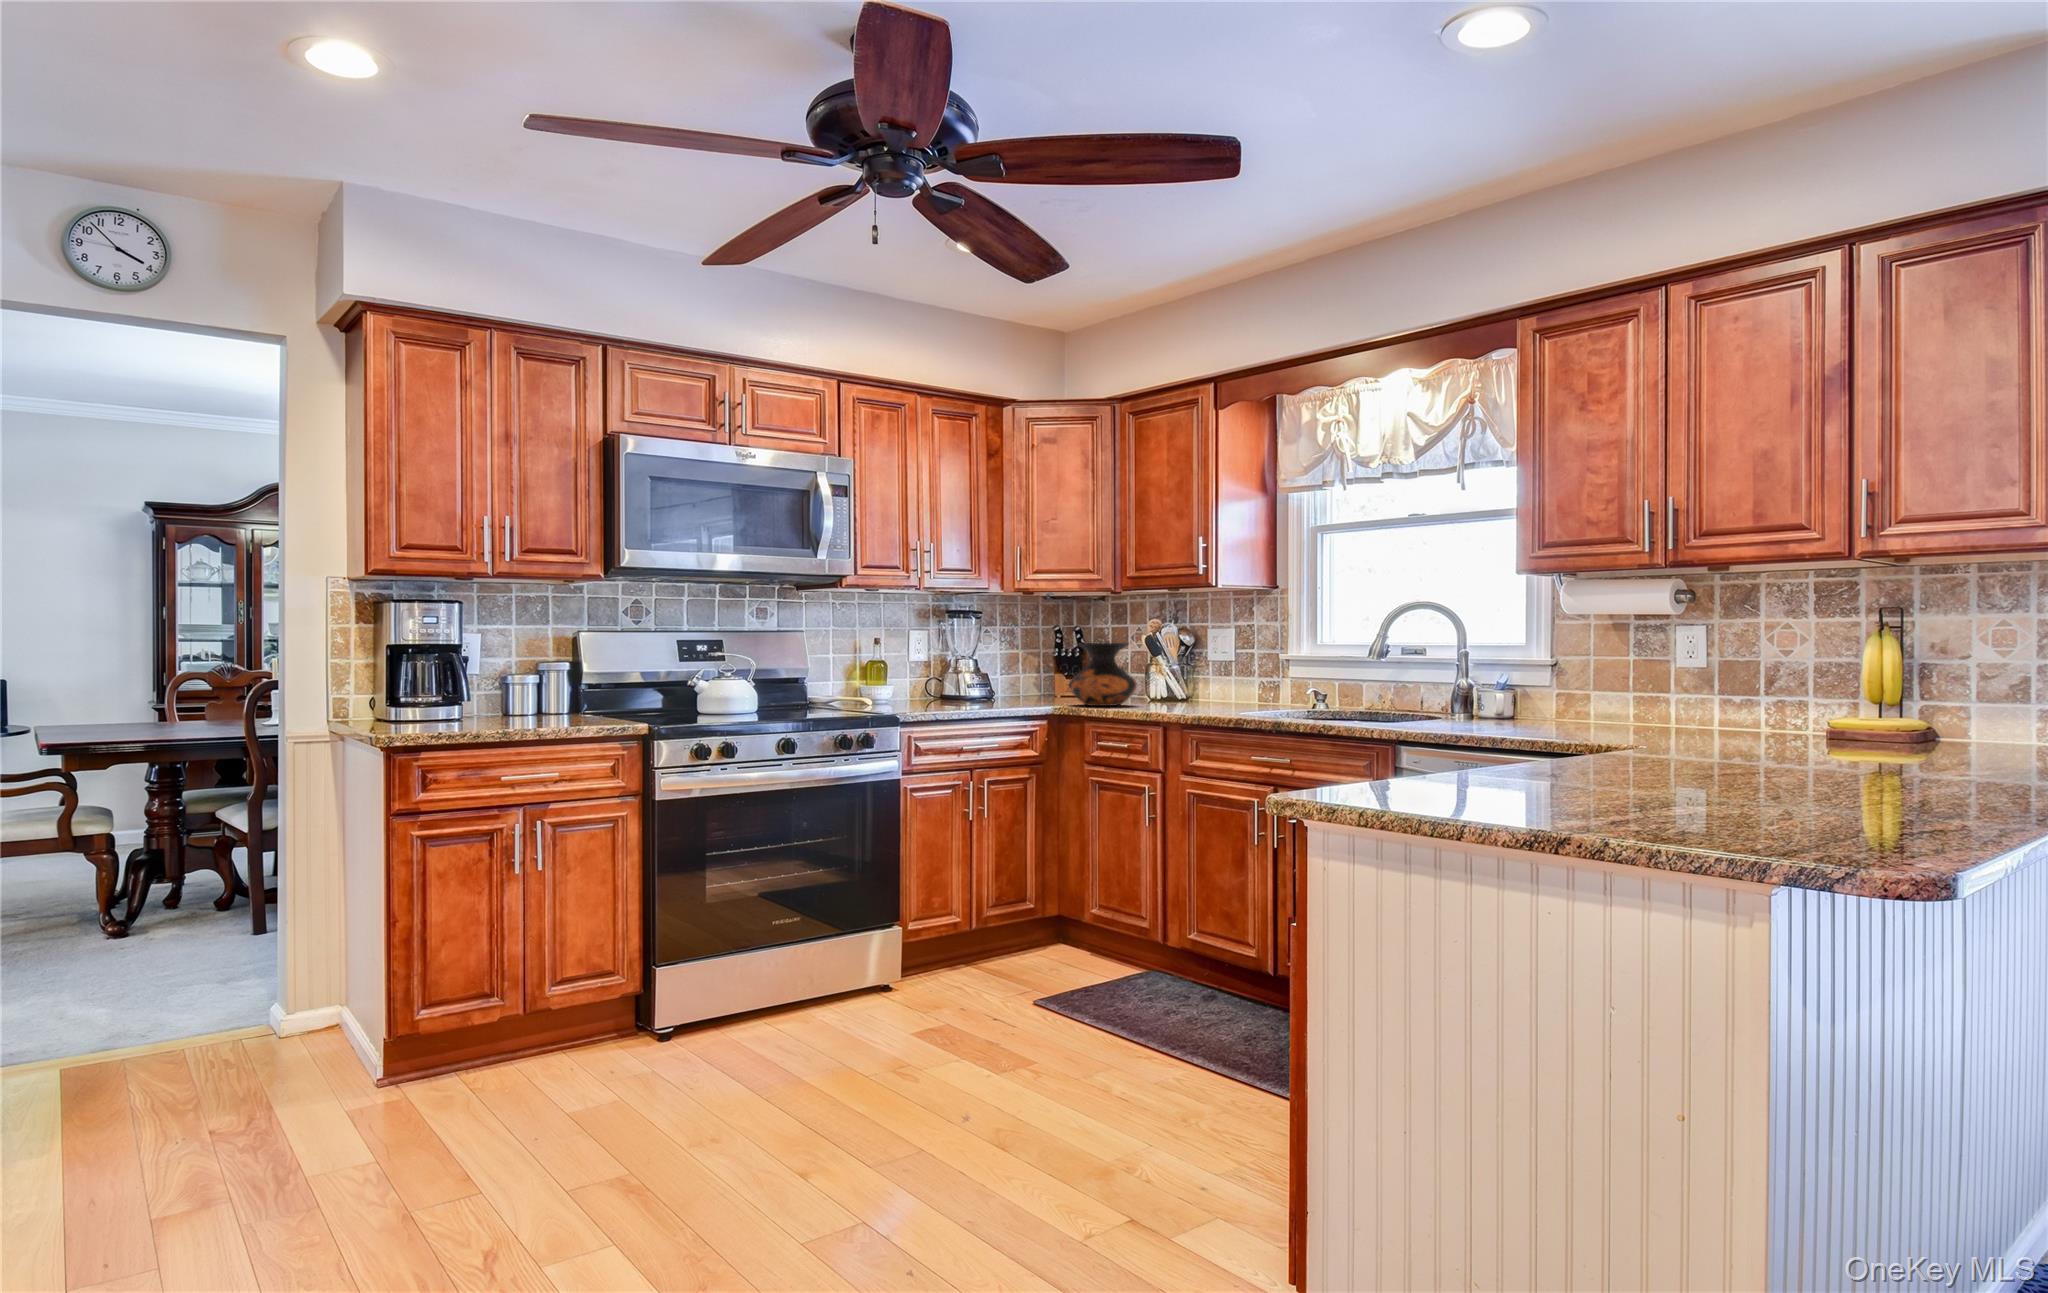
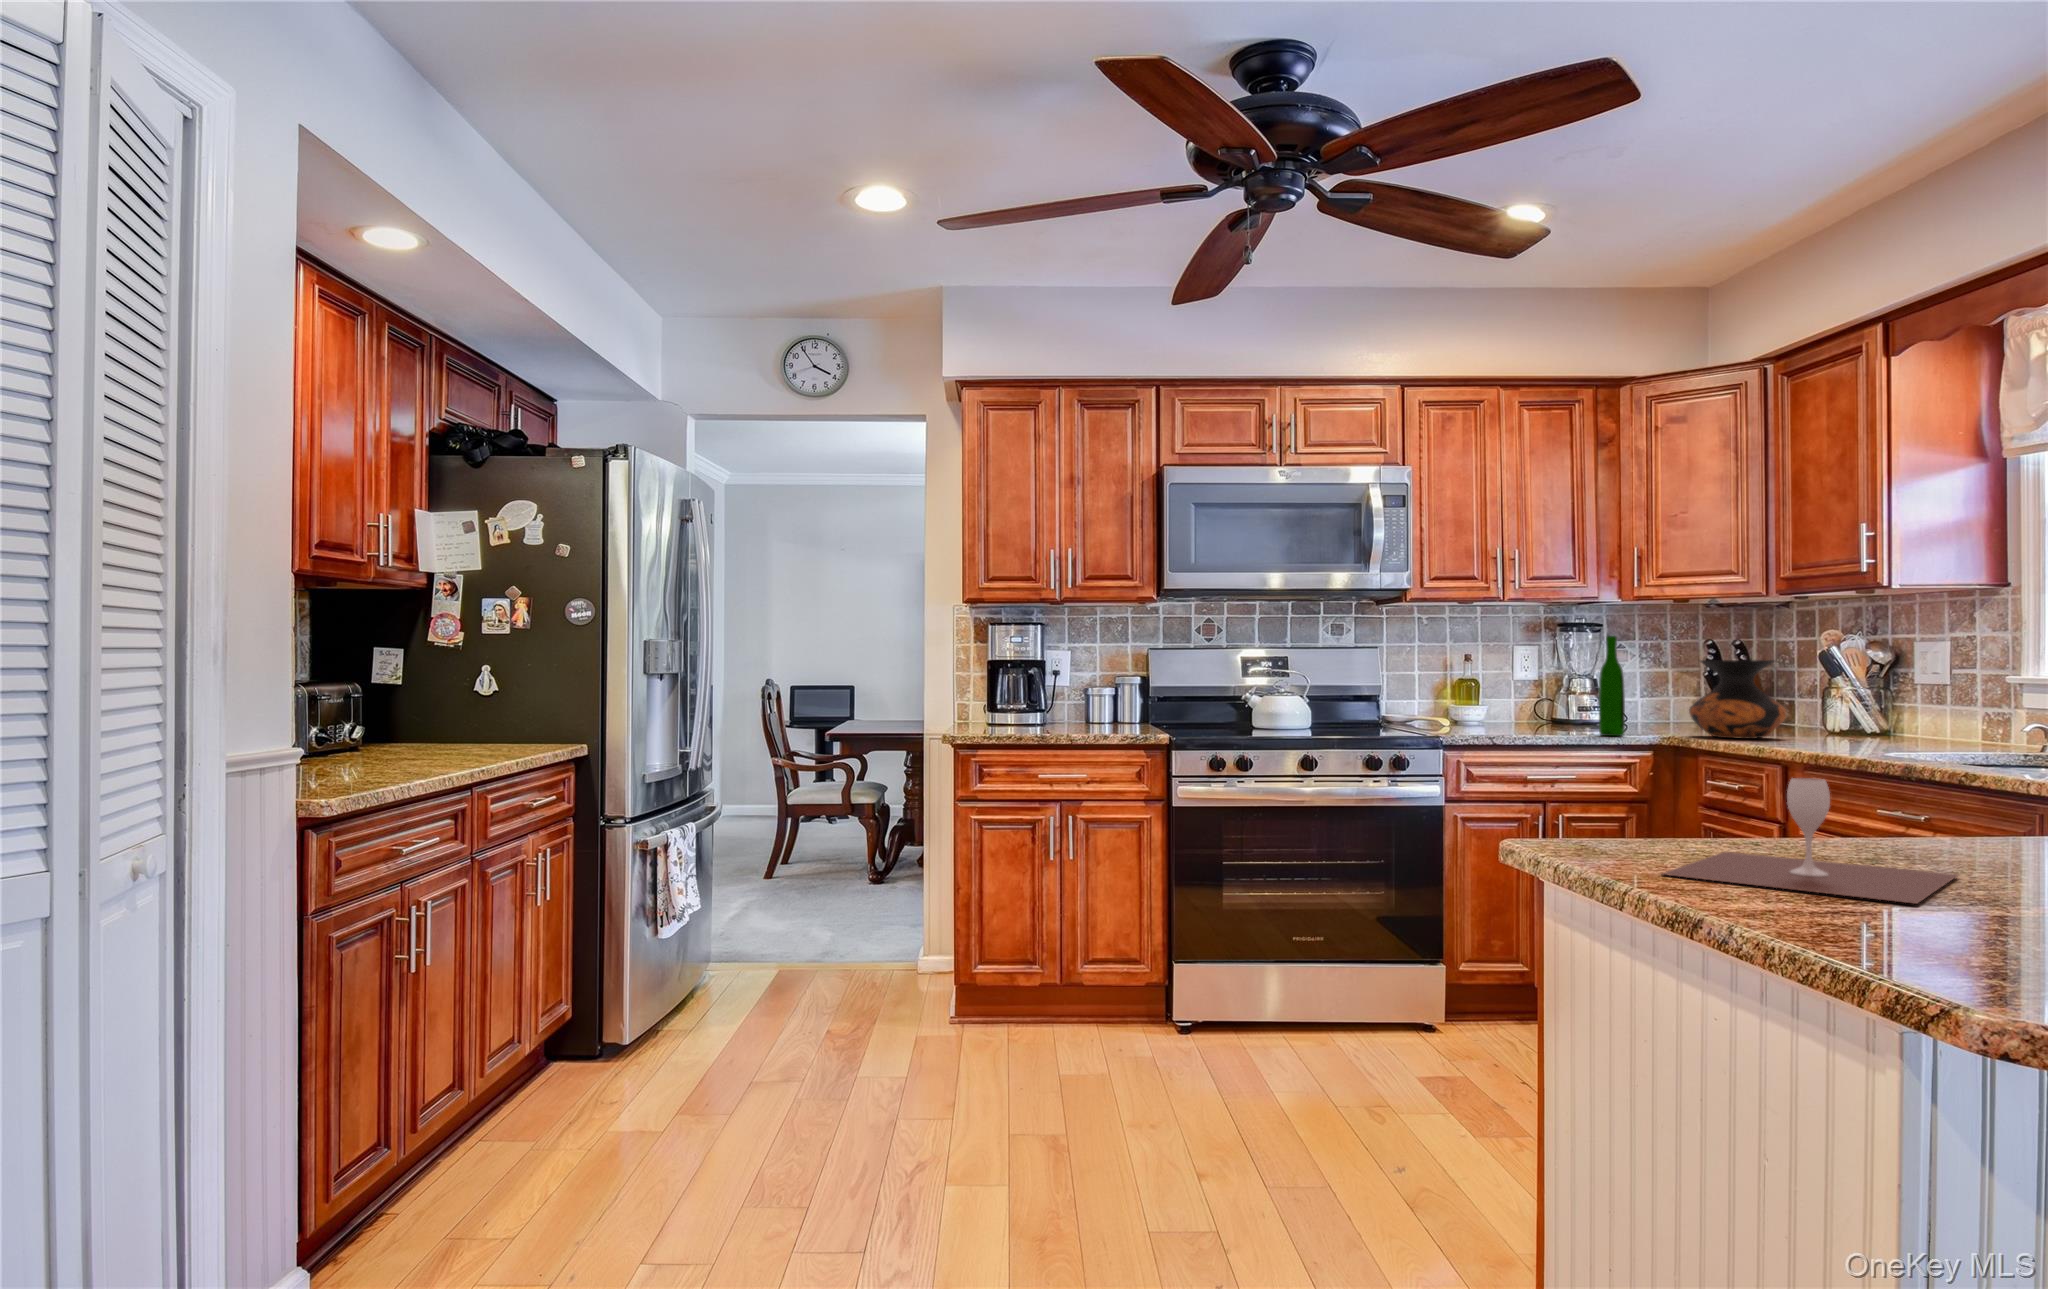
wine bottle: none [1011,622,1031,708] -> present [1599,636,1625,736]
wine glass: none [1480,735,1702,819] -> present [1662,778,1957,904]

